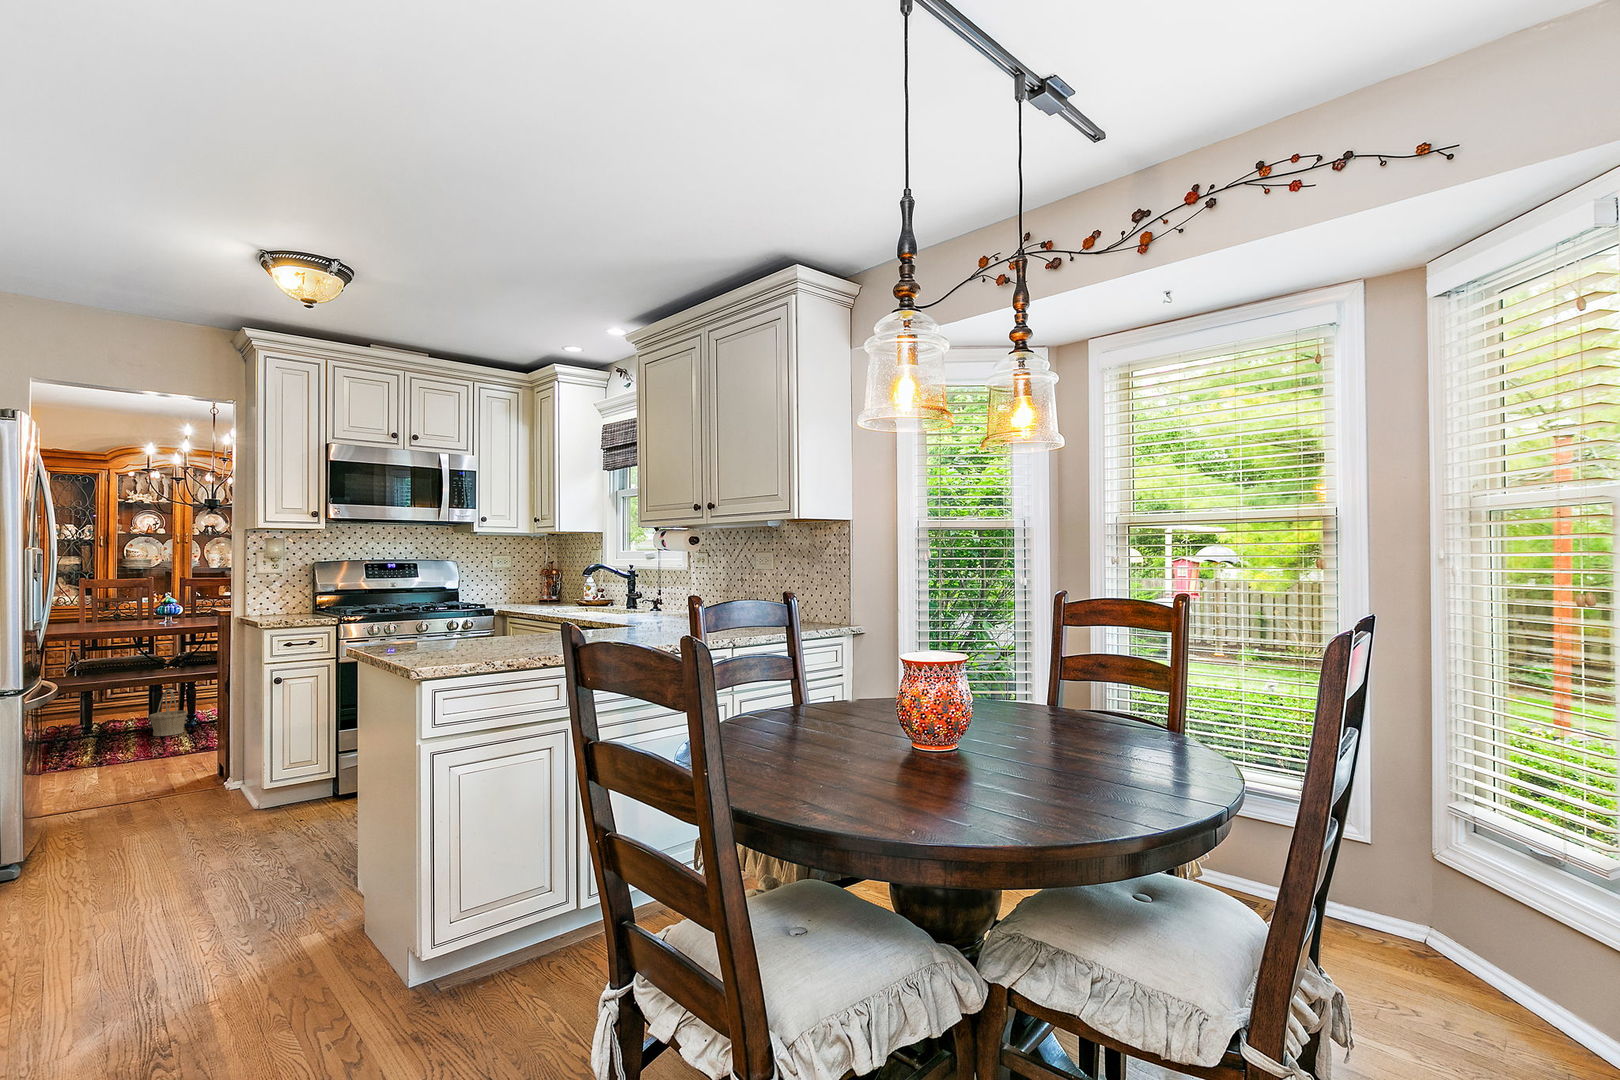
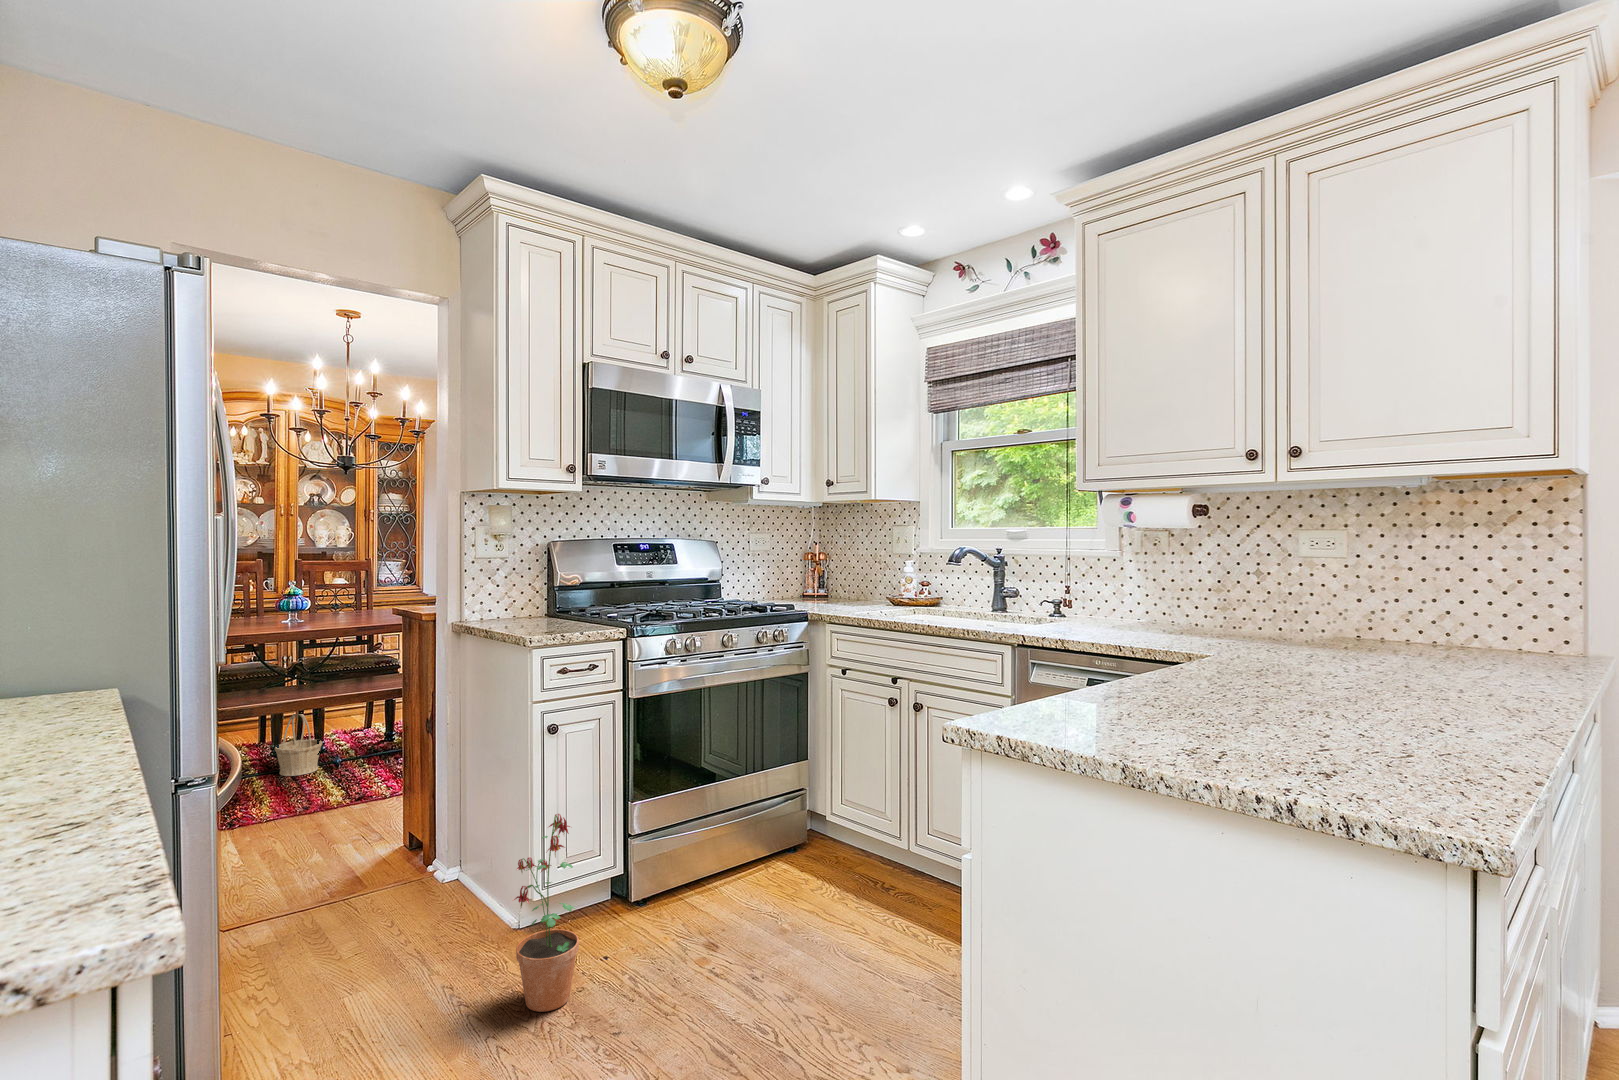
potted plant: none [216,726,266,840] -> present [514,814,579,1012]

